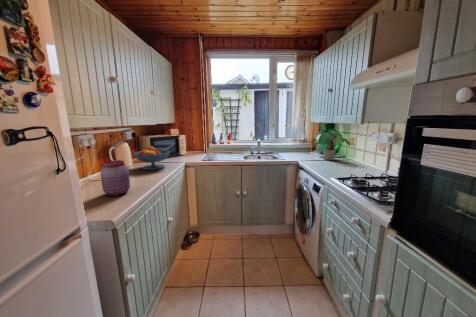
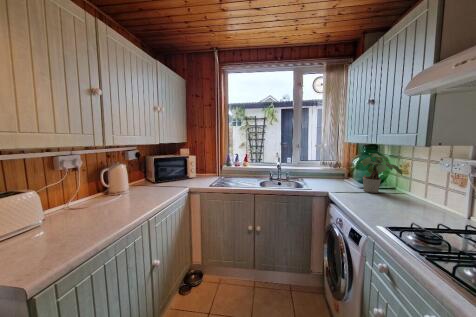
fruit bowl: present [134,146,170,170] -> none [127,168,170,196]
jar: present [101,160,130,196] -> none [54,188,95,236]

